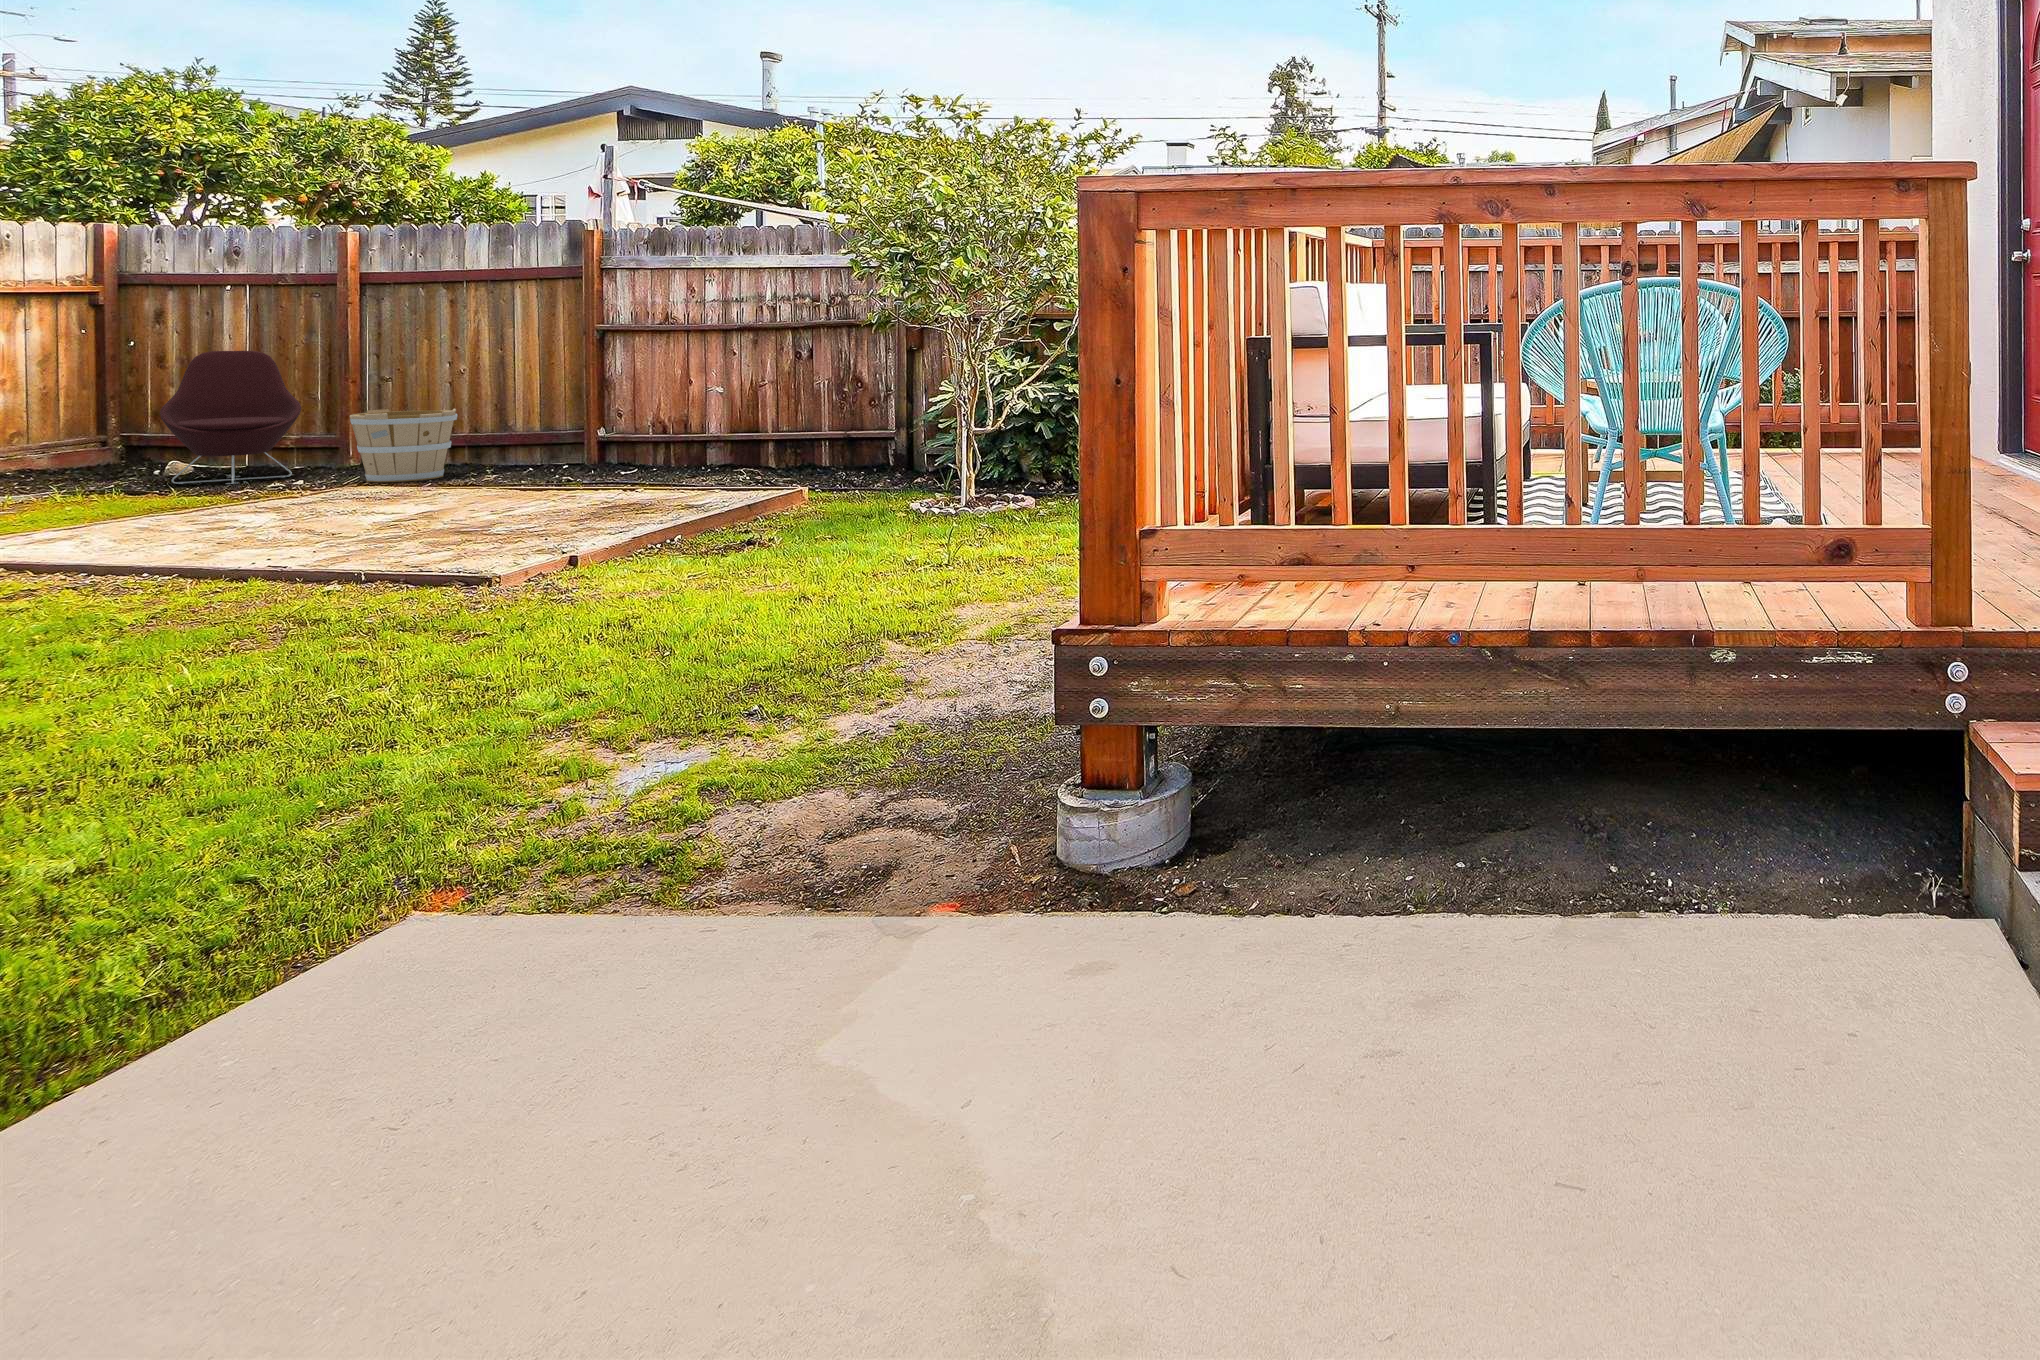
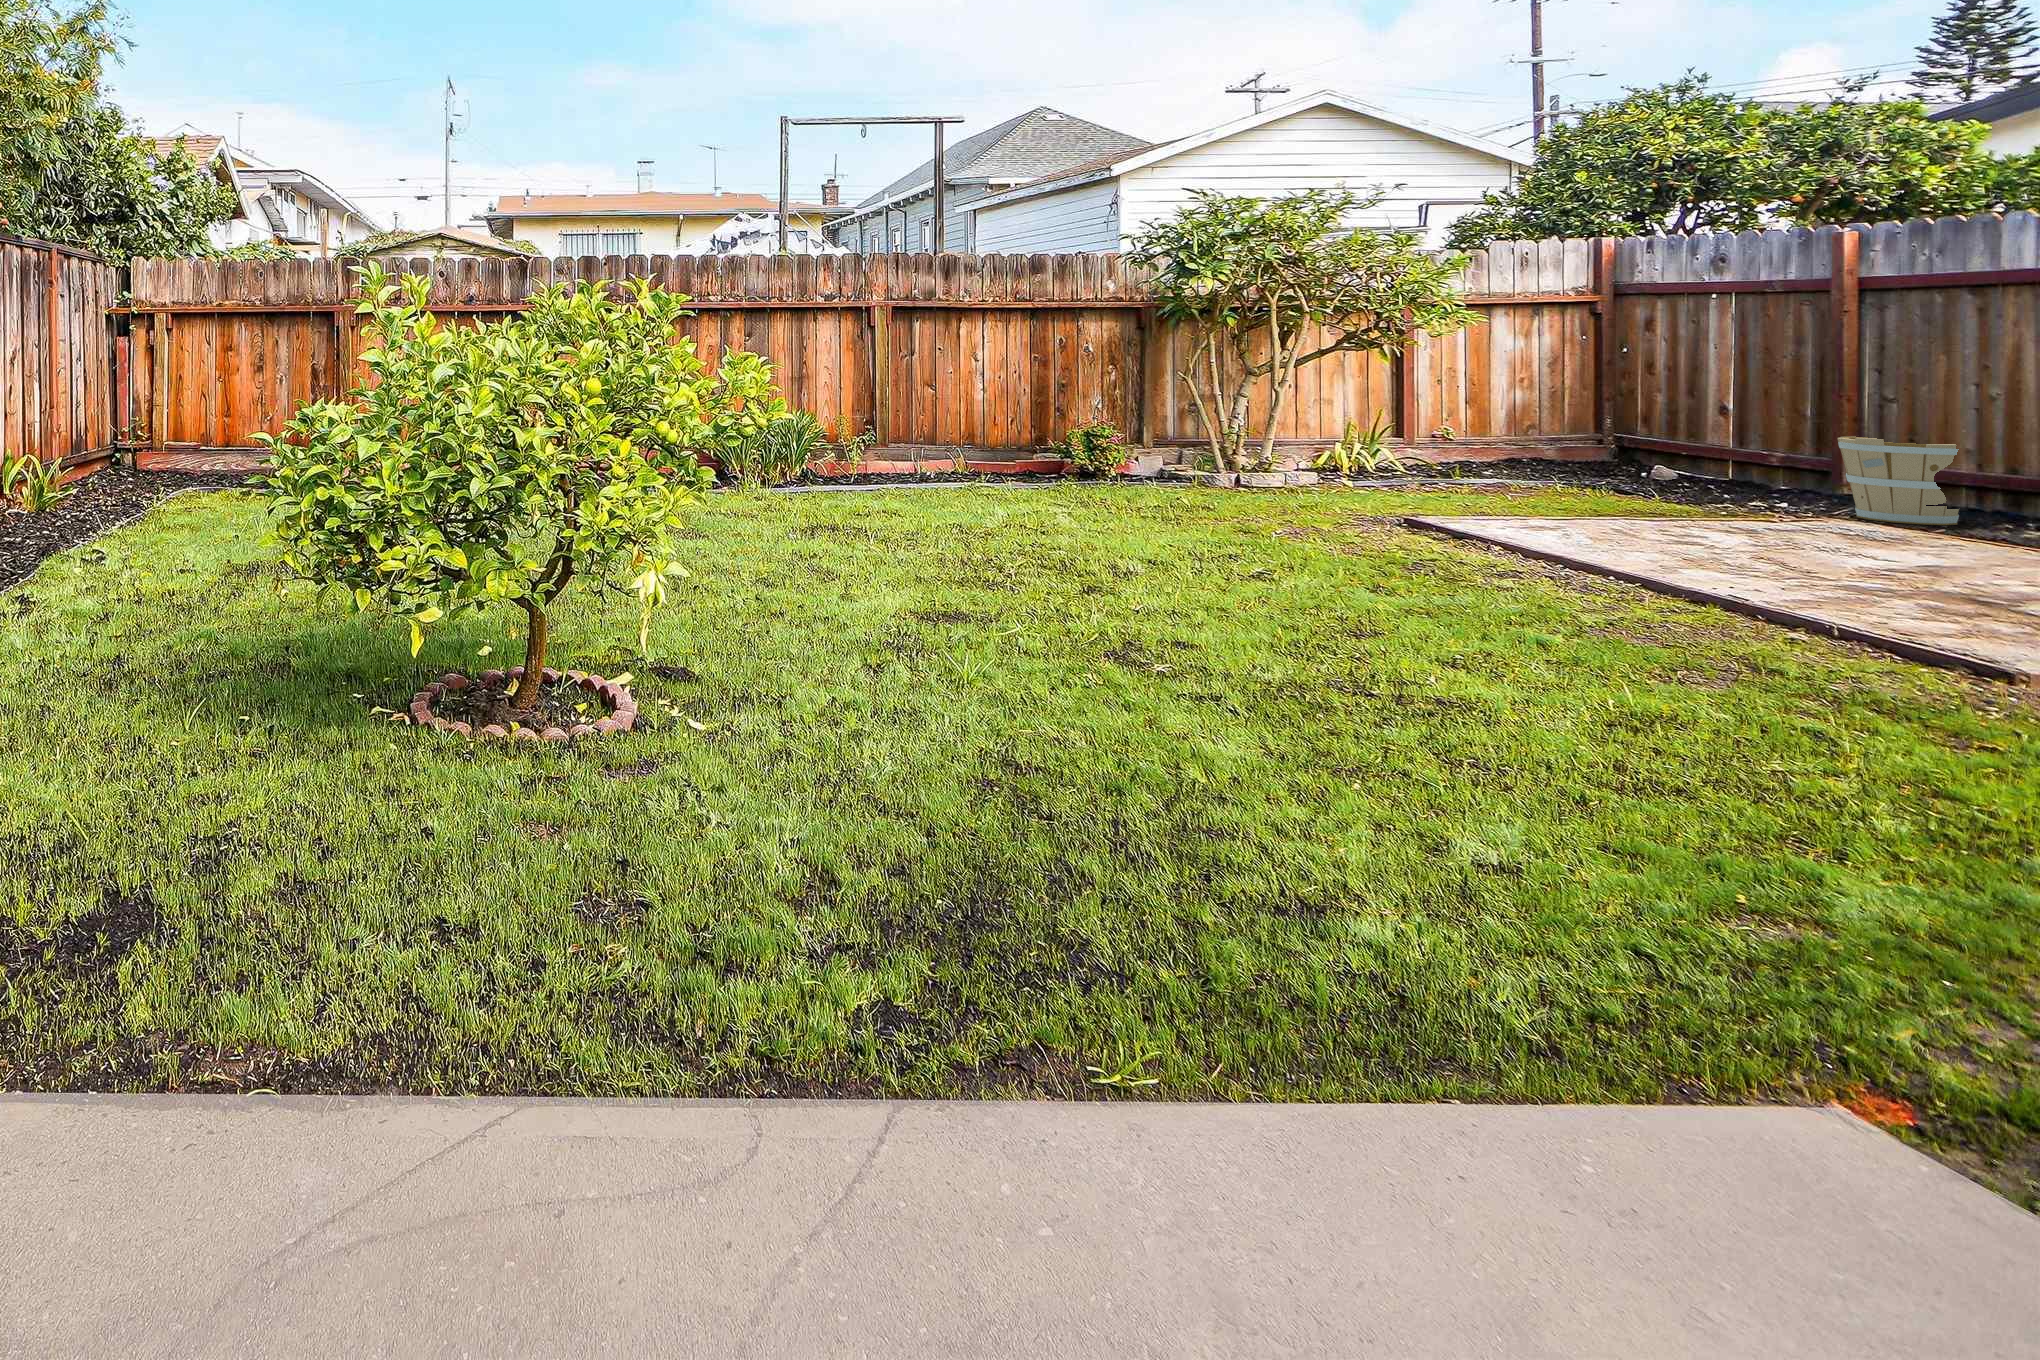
chair: present [160,351,301,484] -> none [1647,360,1785,500]

